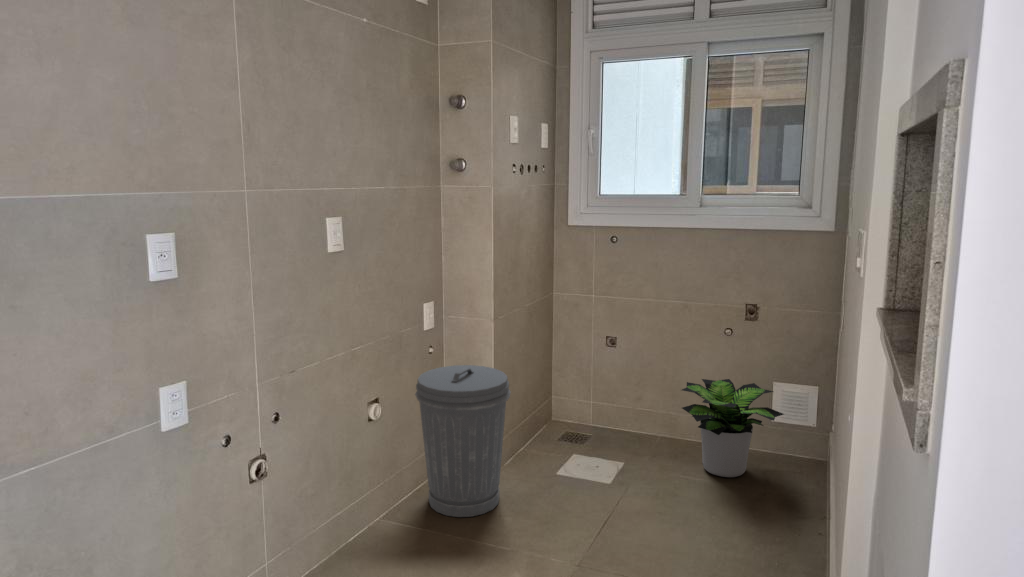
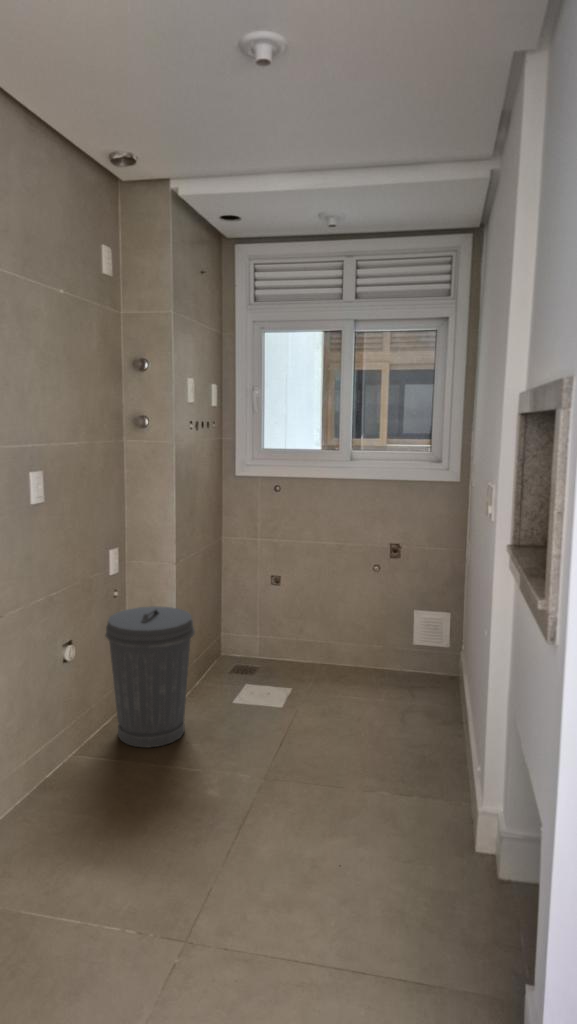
potted plant: present [682,379,784,477] -> none [339,609,425,694]

